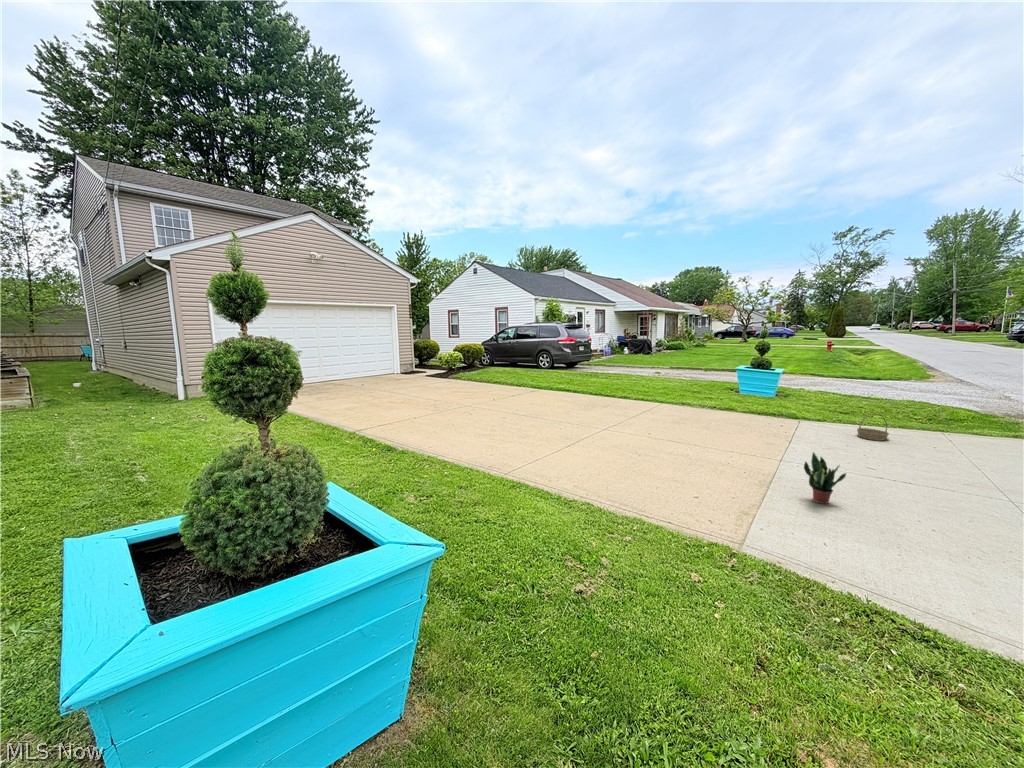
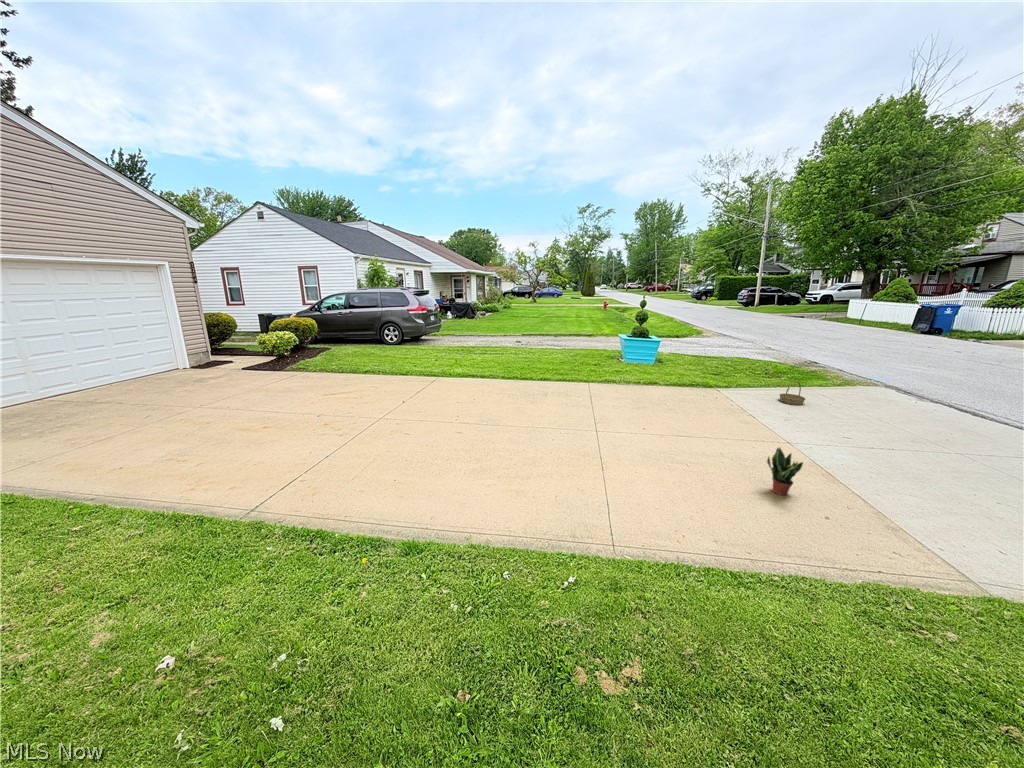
potted plant: present [804,452,846,504] -> present [767,448,803,495]

